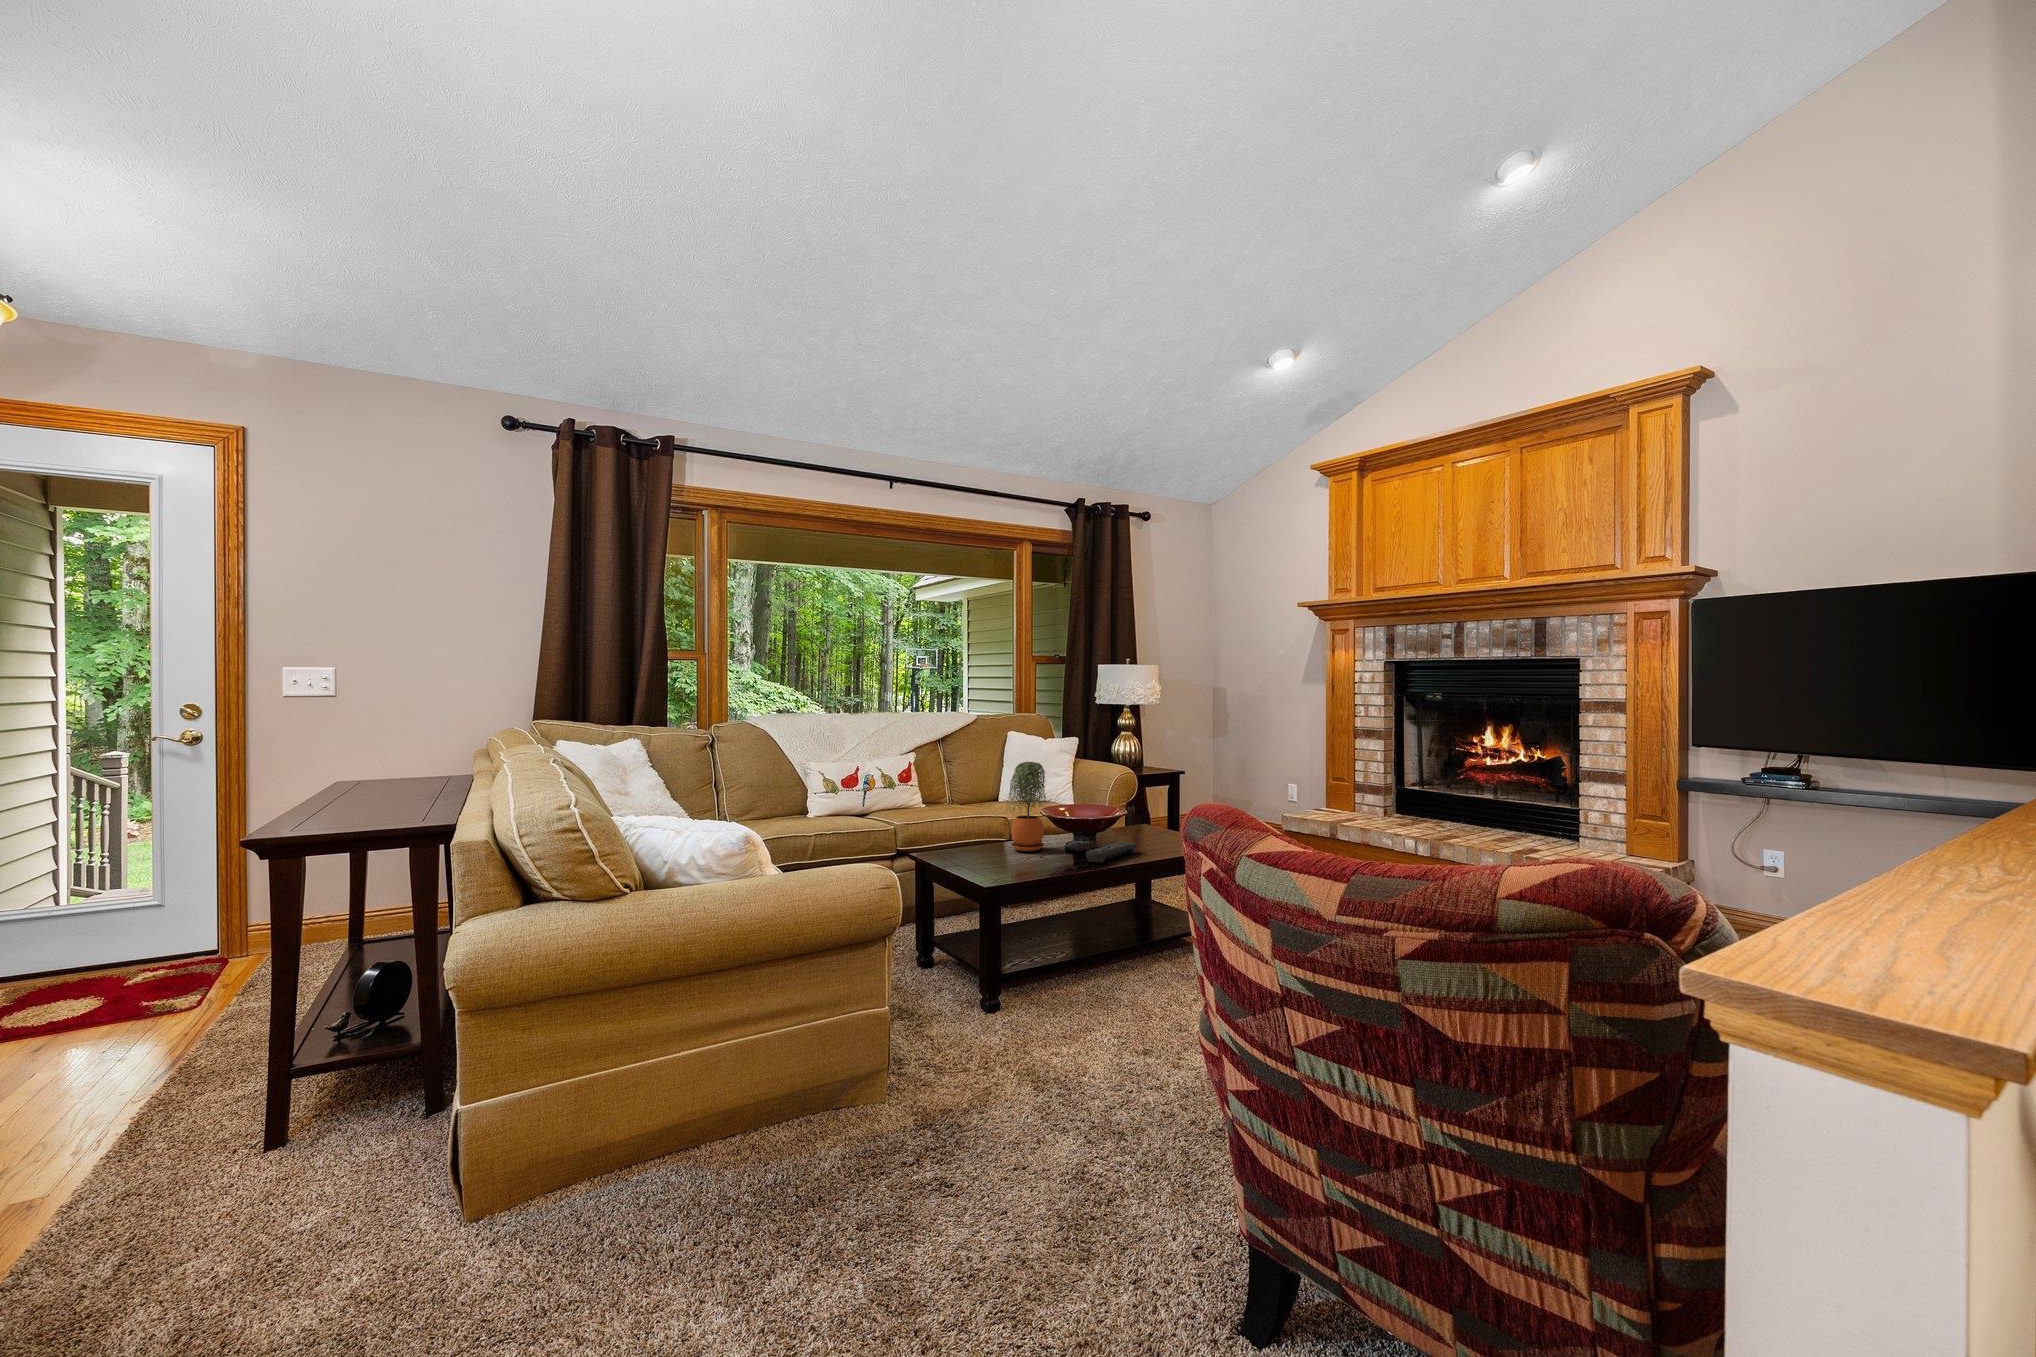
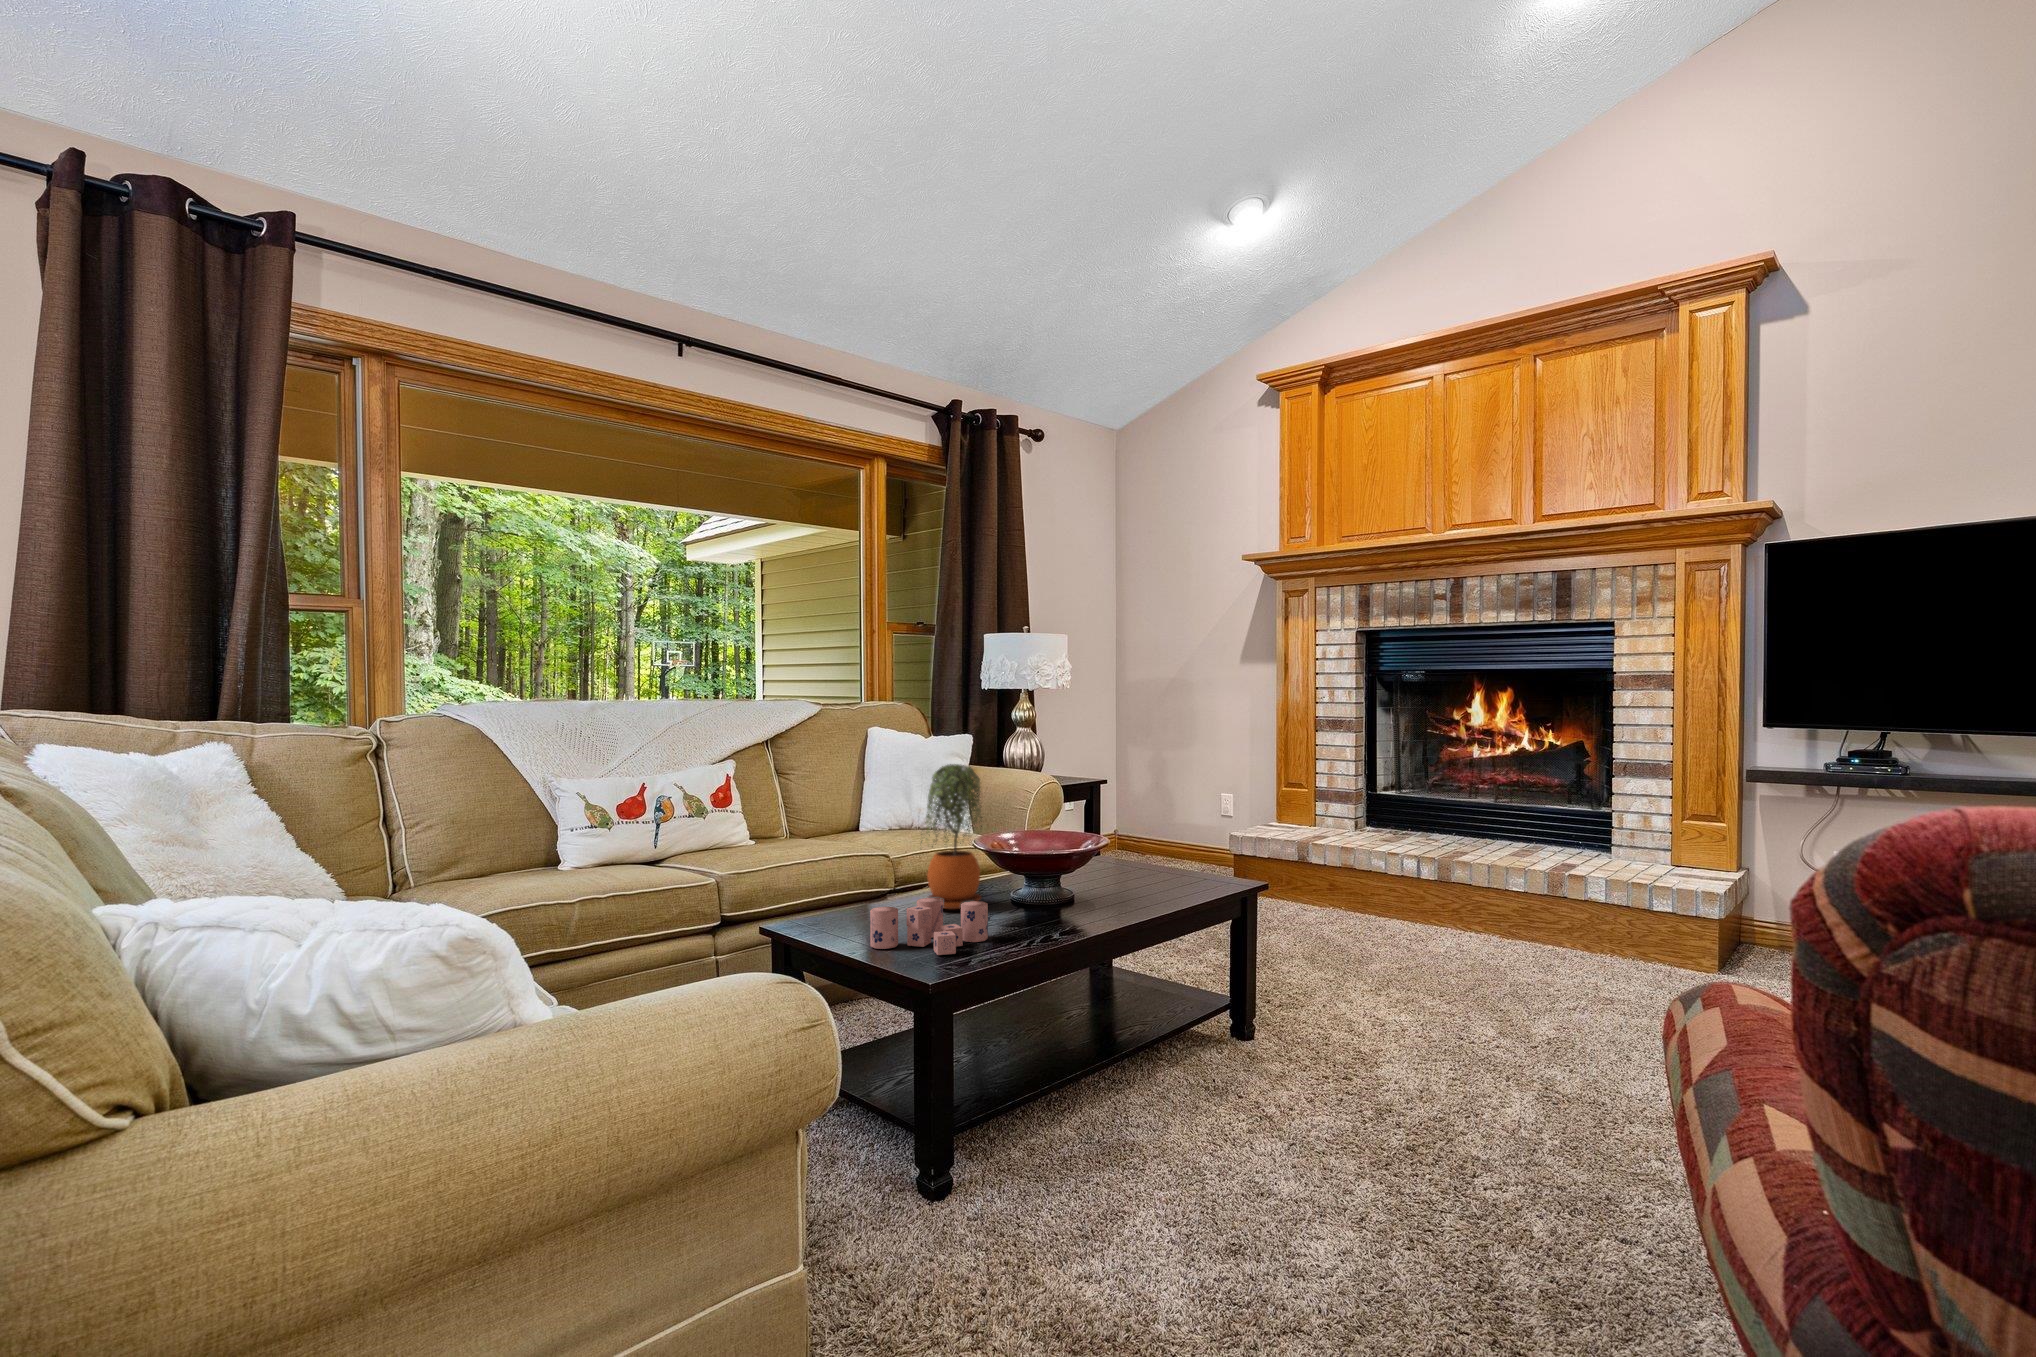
candle: none [965,842,1035,874] -> present [870,898,988,955]
remote control: present [1086,842,1136,863] -> none [1064,886,1127,924]

